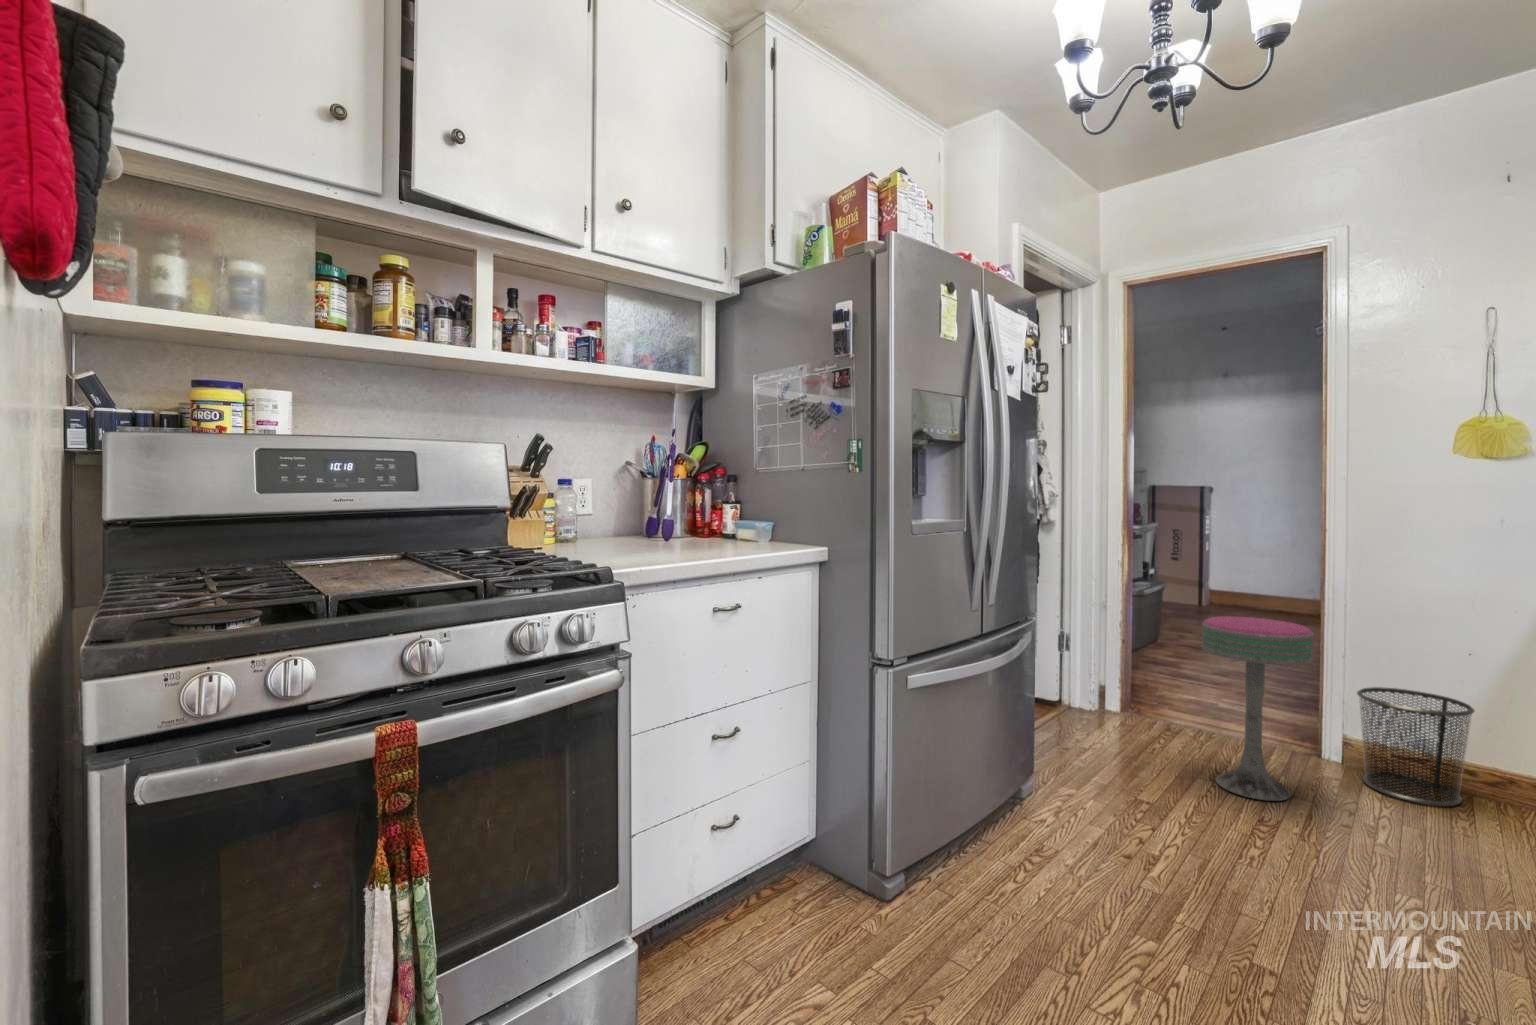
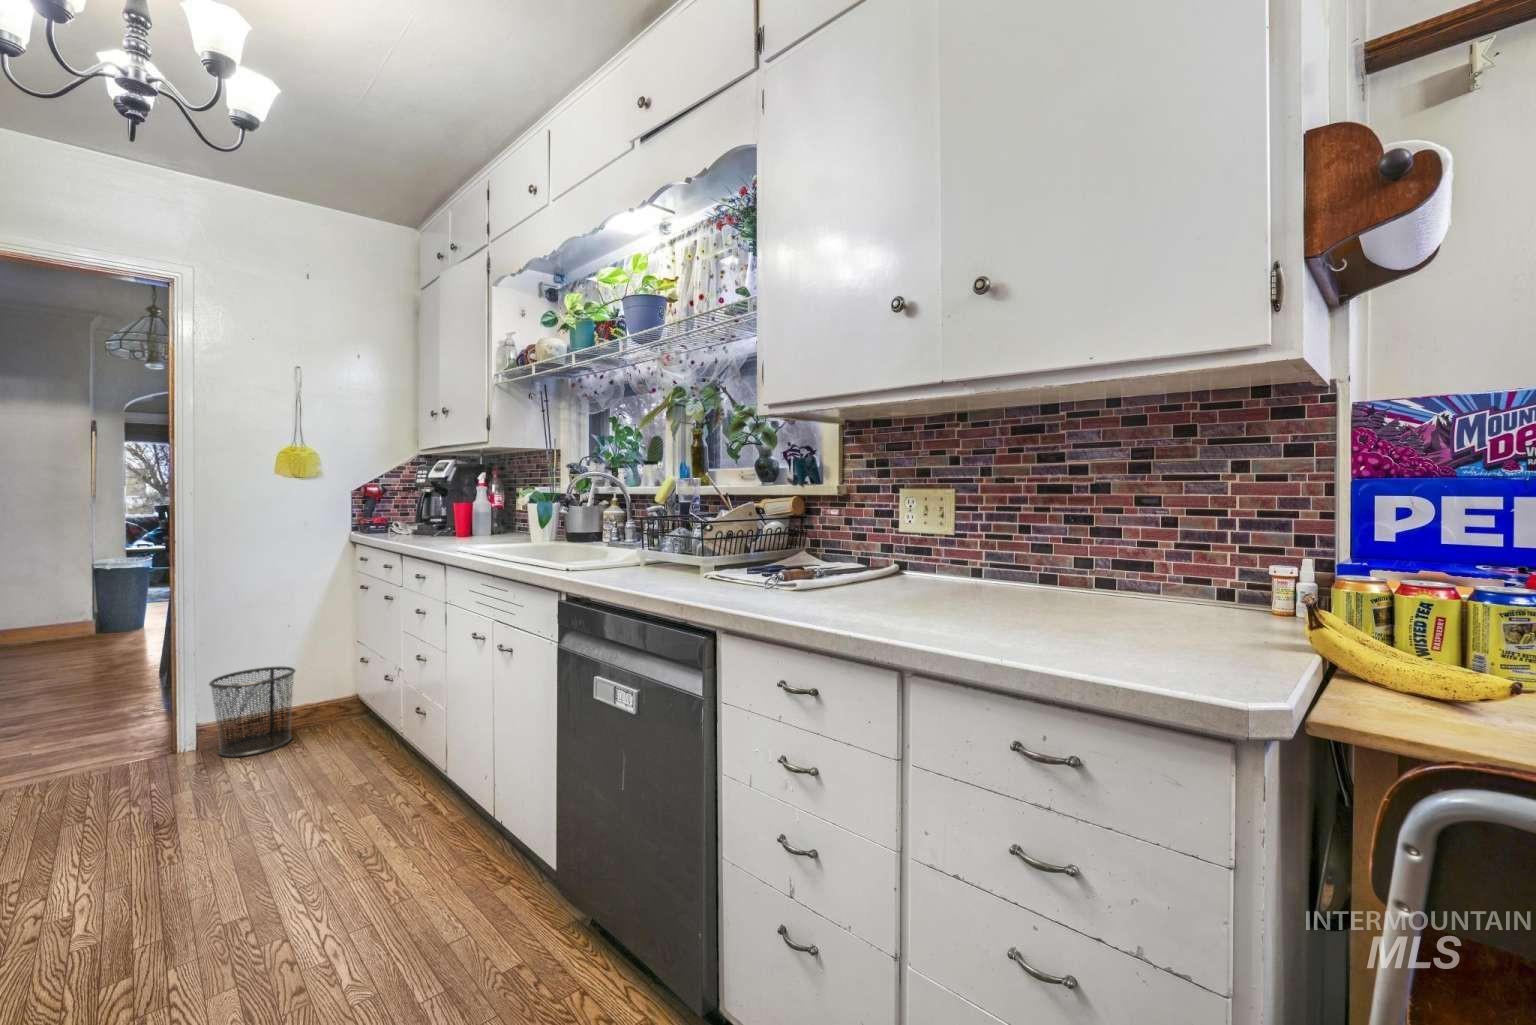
bar stool: present [1202,616,1314,801] -> none [54,639,183,822]

